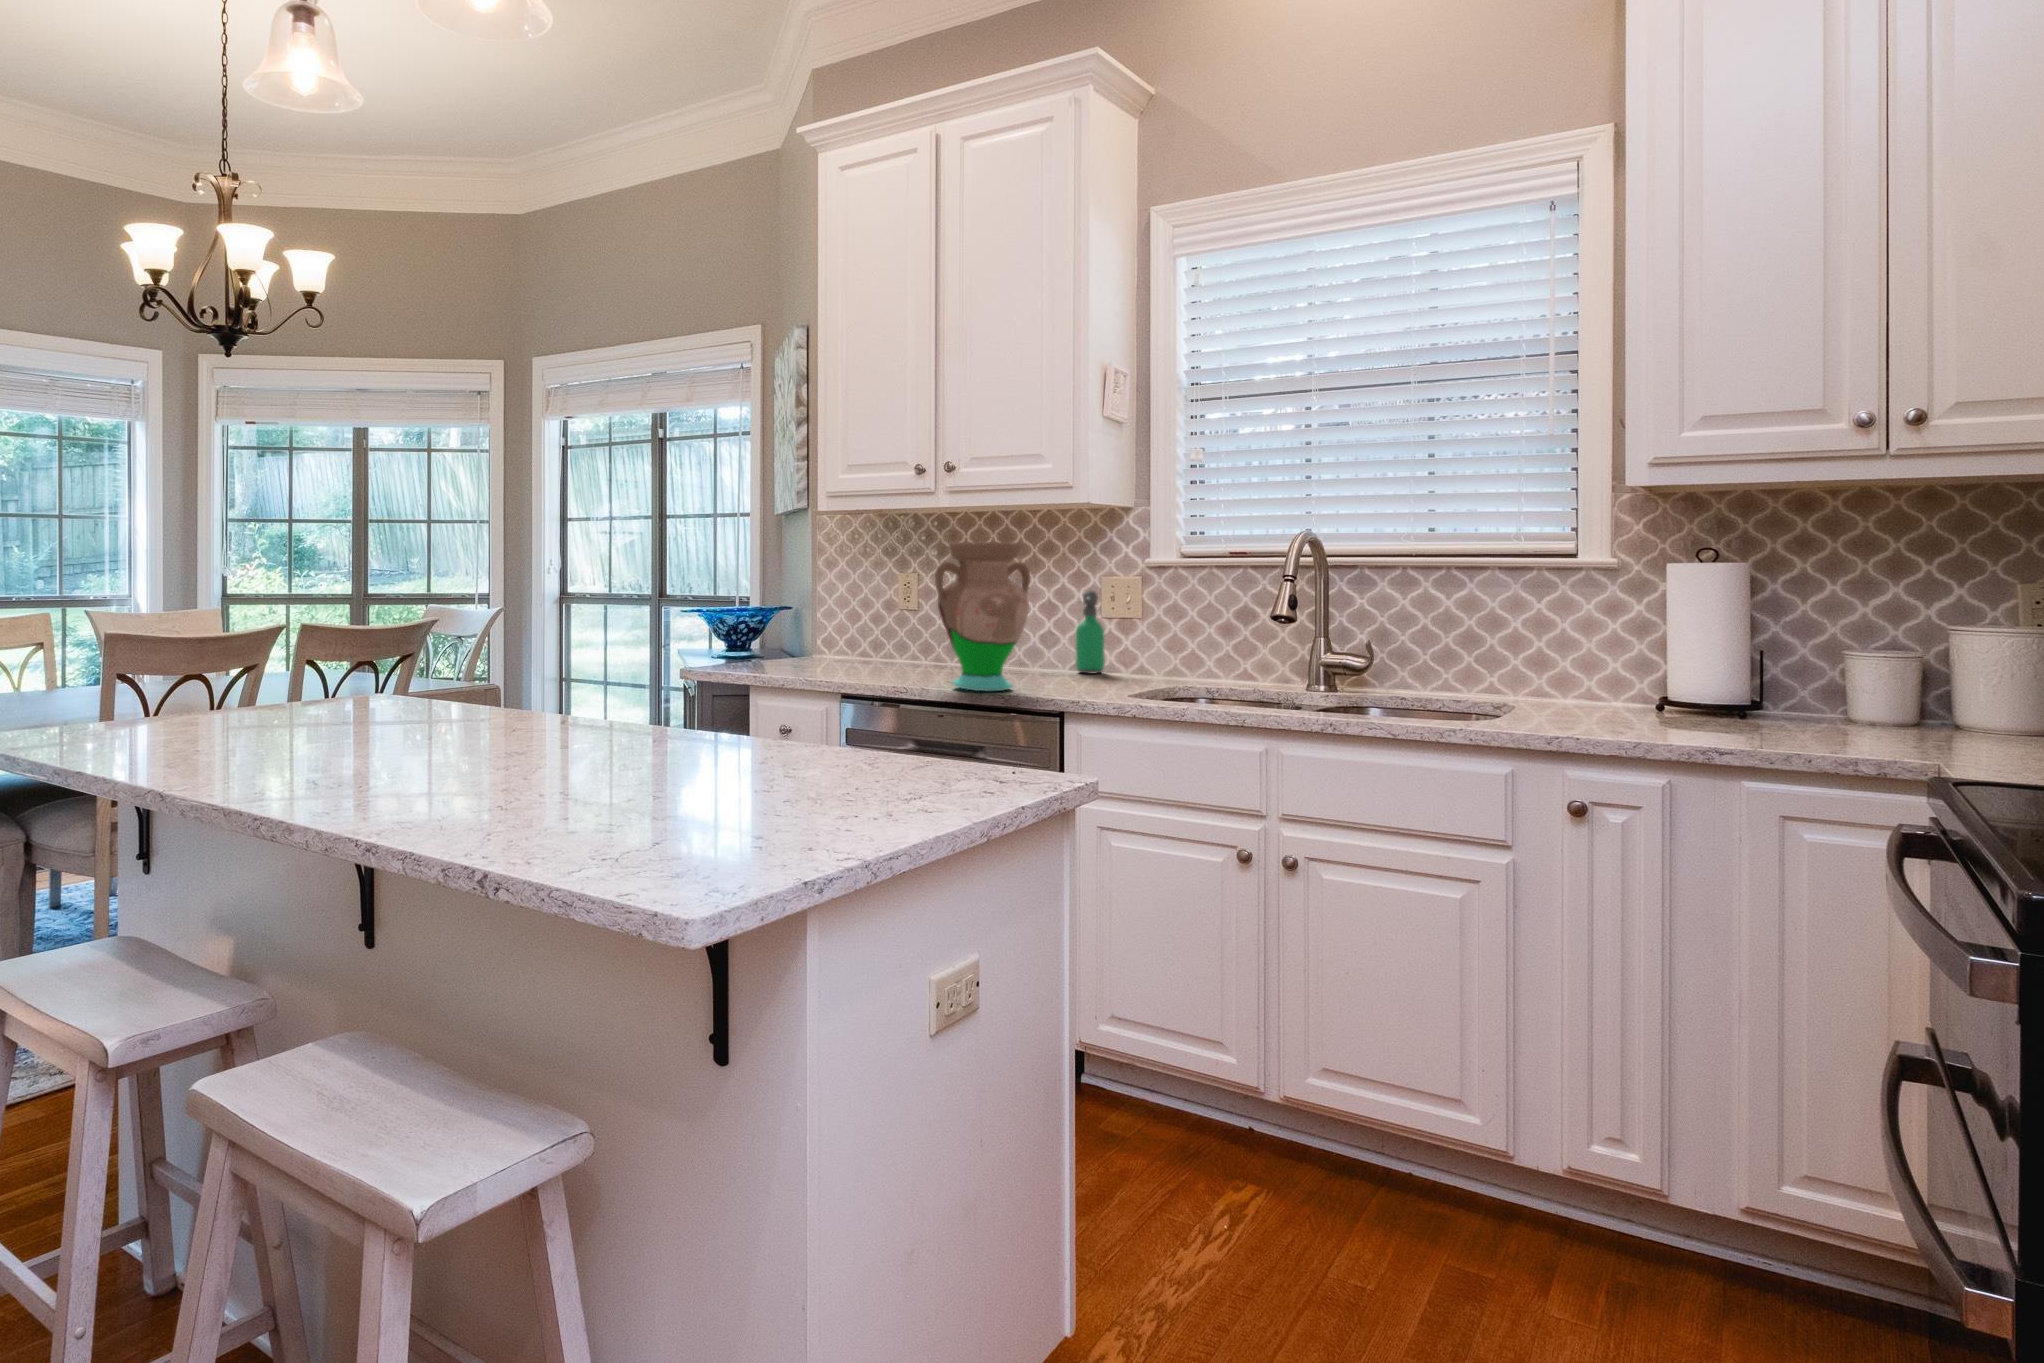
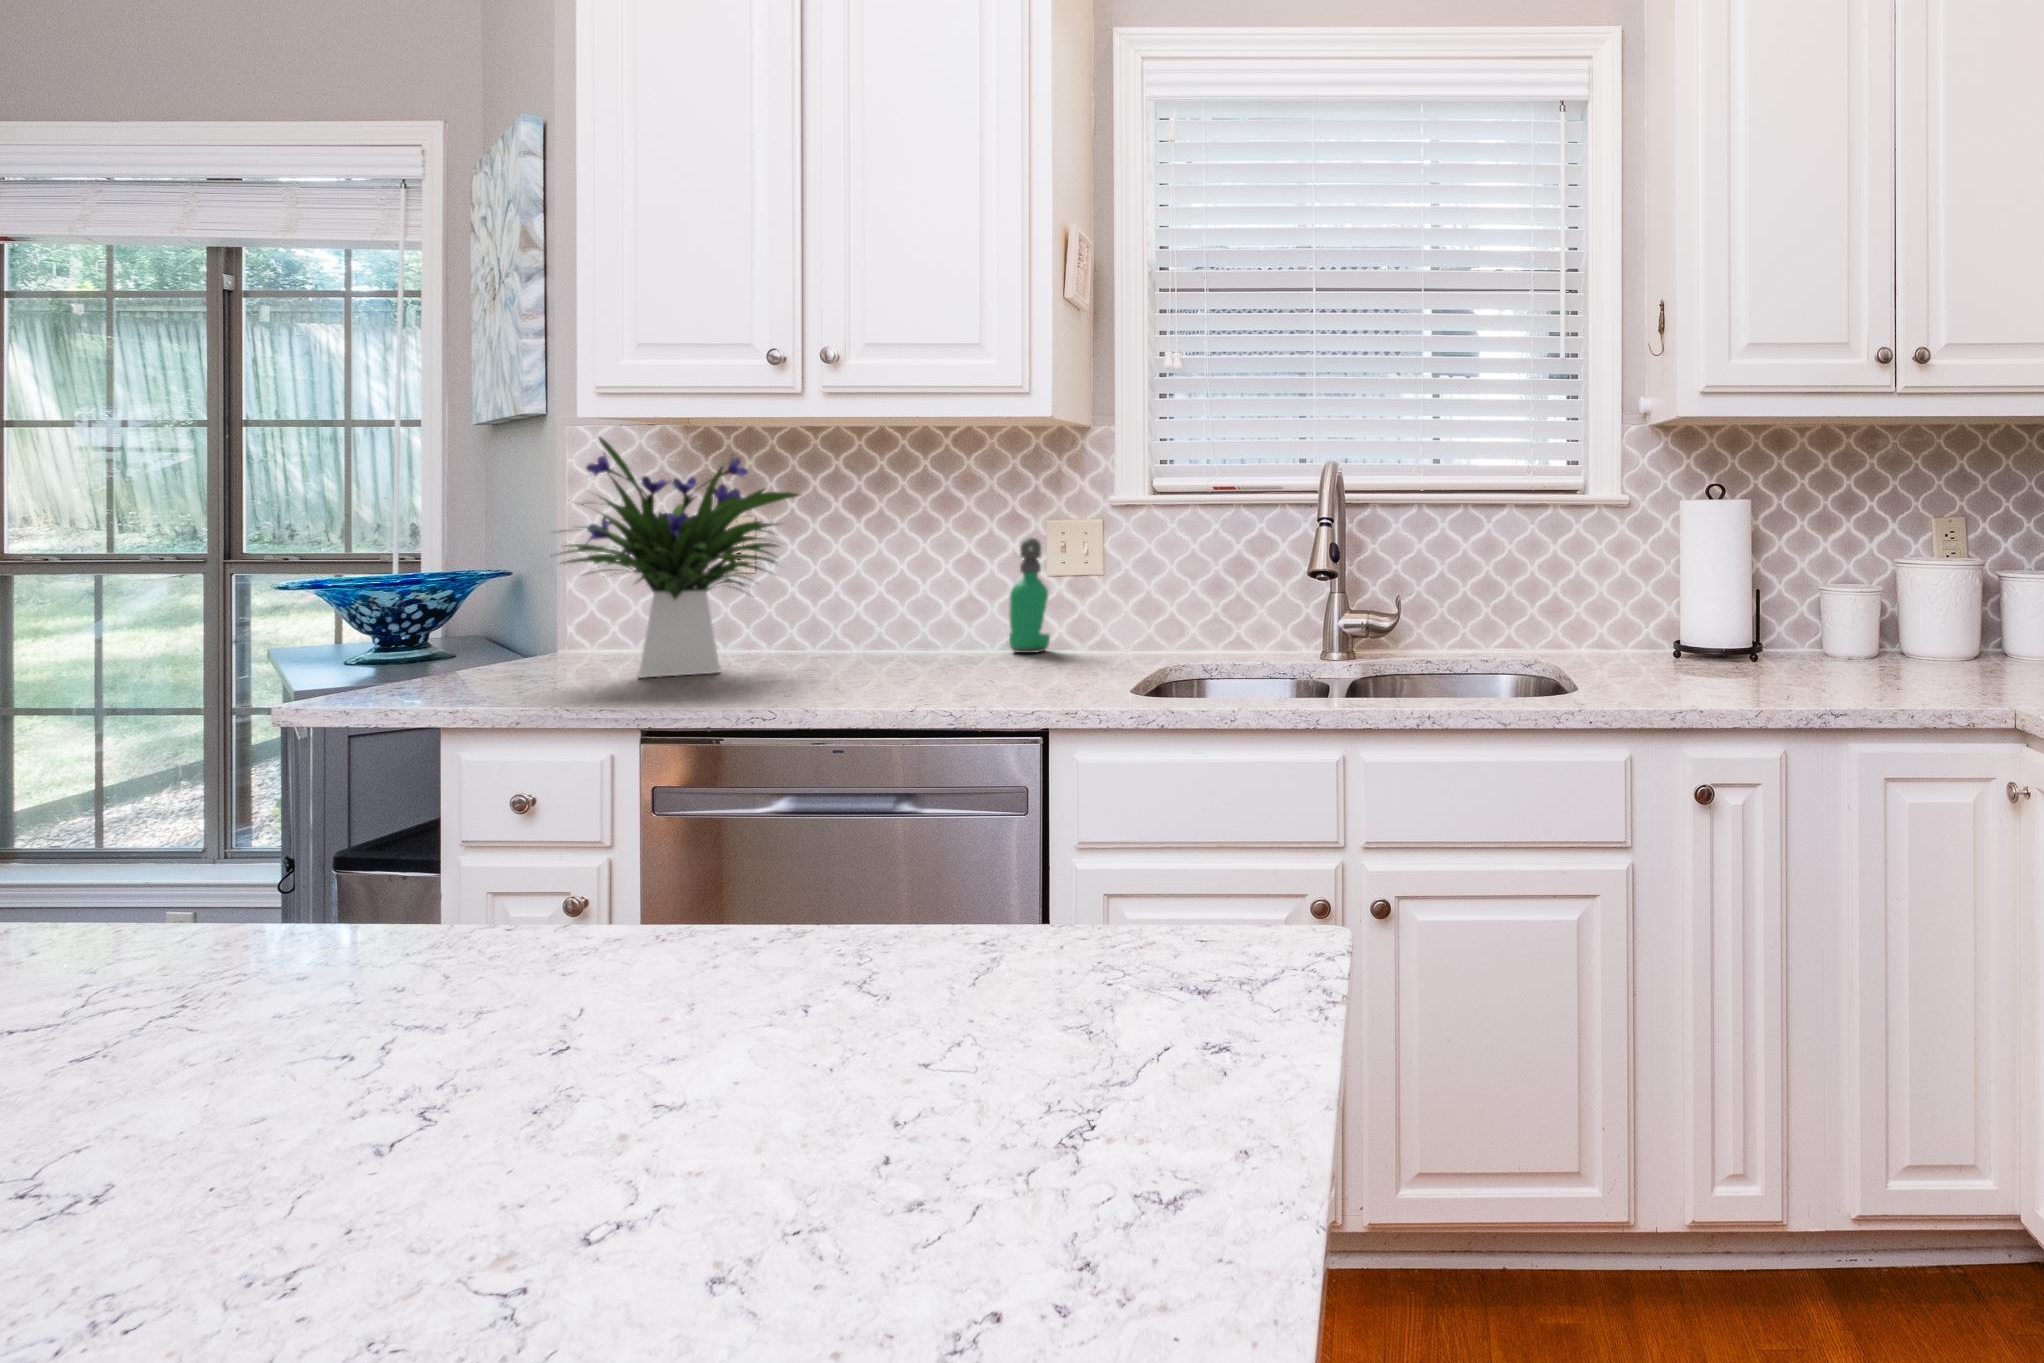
flower arrangement: none [805,524,941,671] -> present [560,437,799,678]
vase: present [935,542,1030,691] -> none [820,467,972,701]

